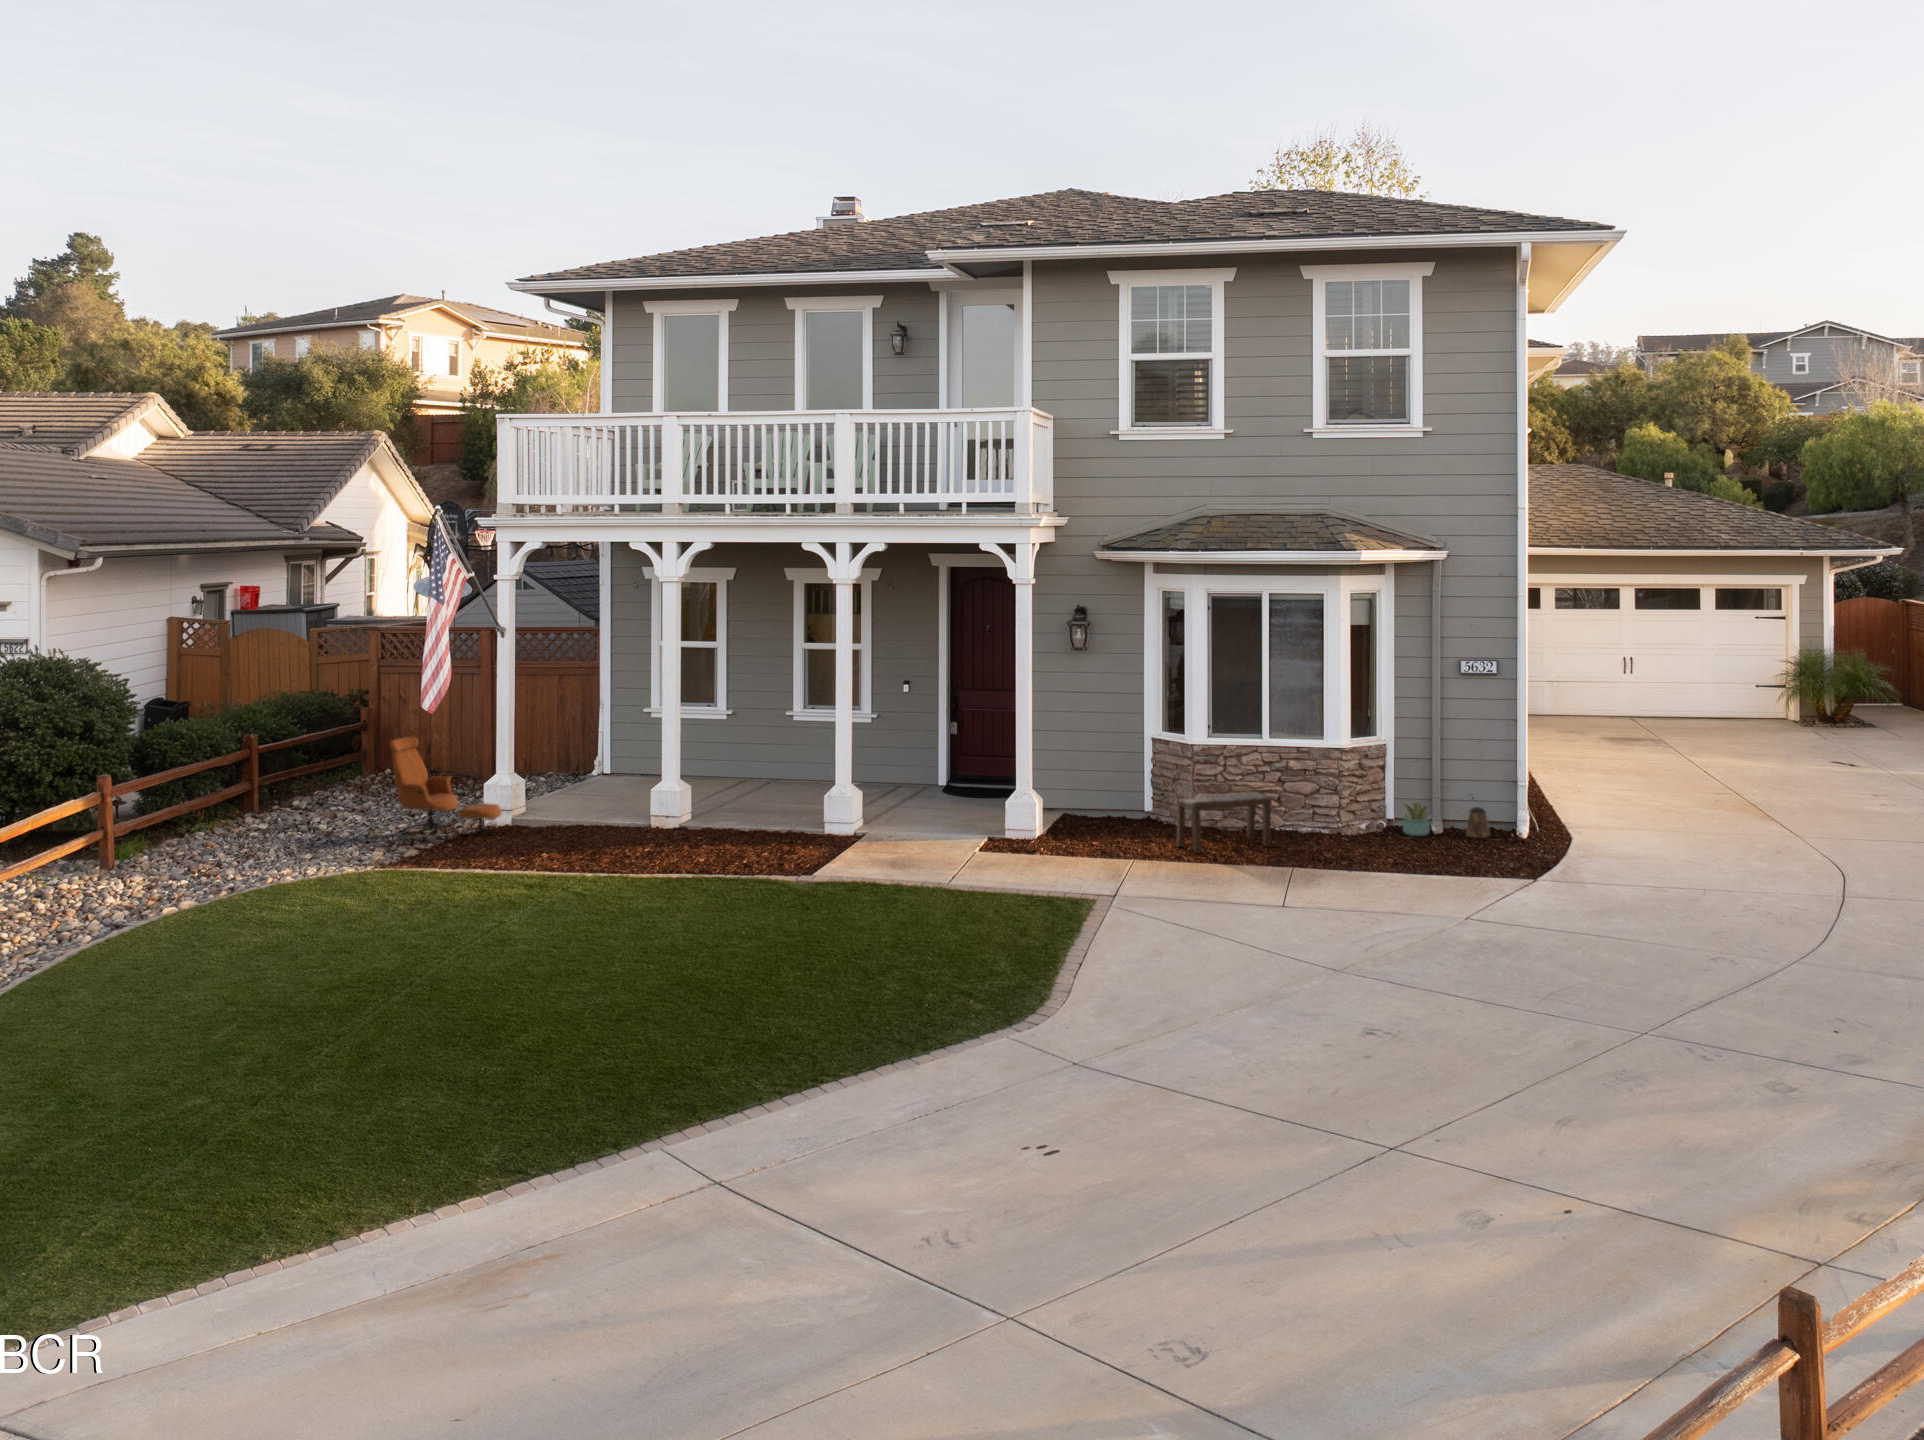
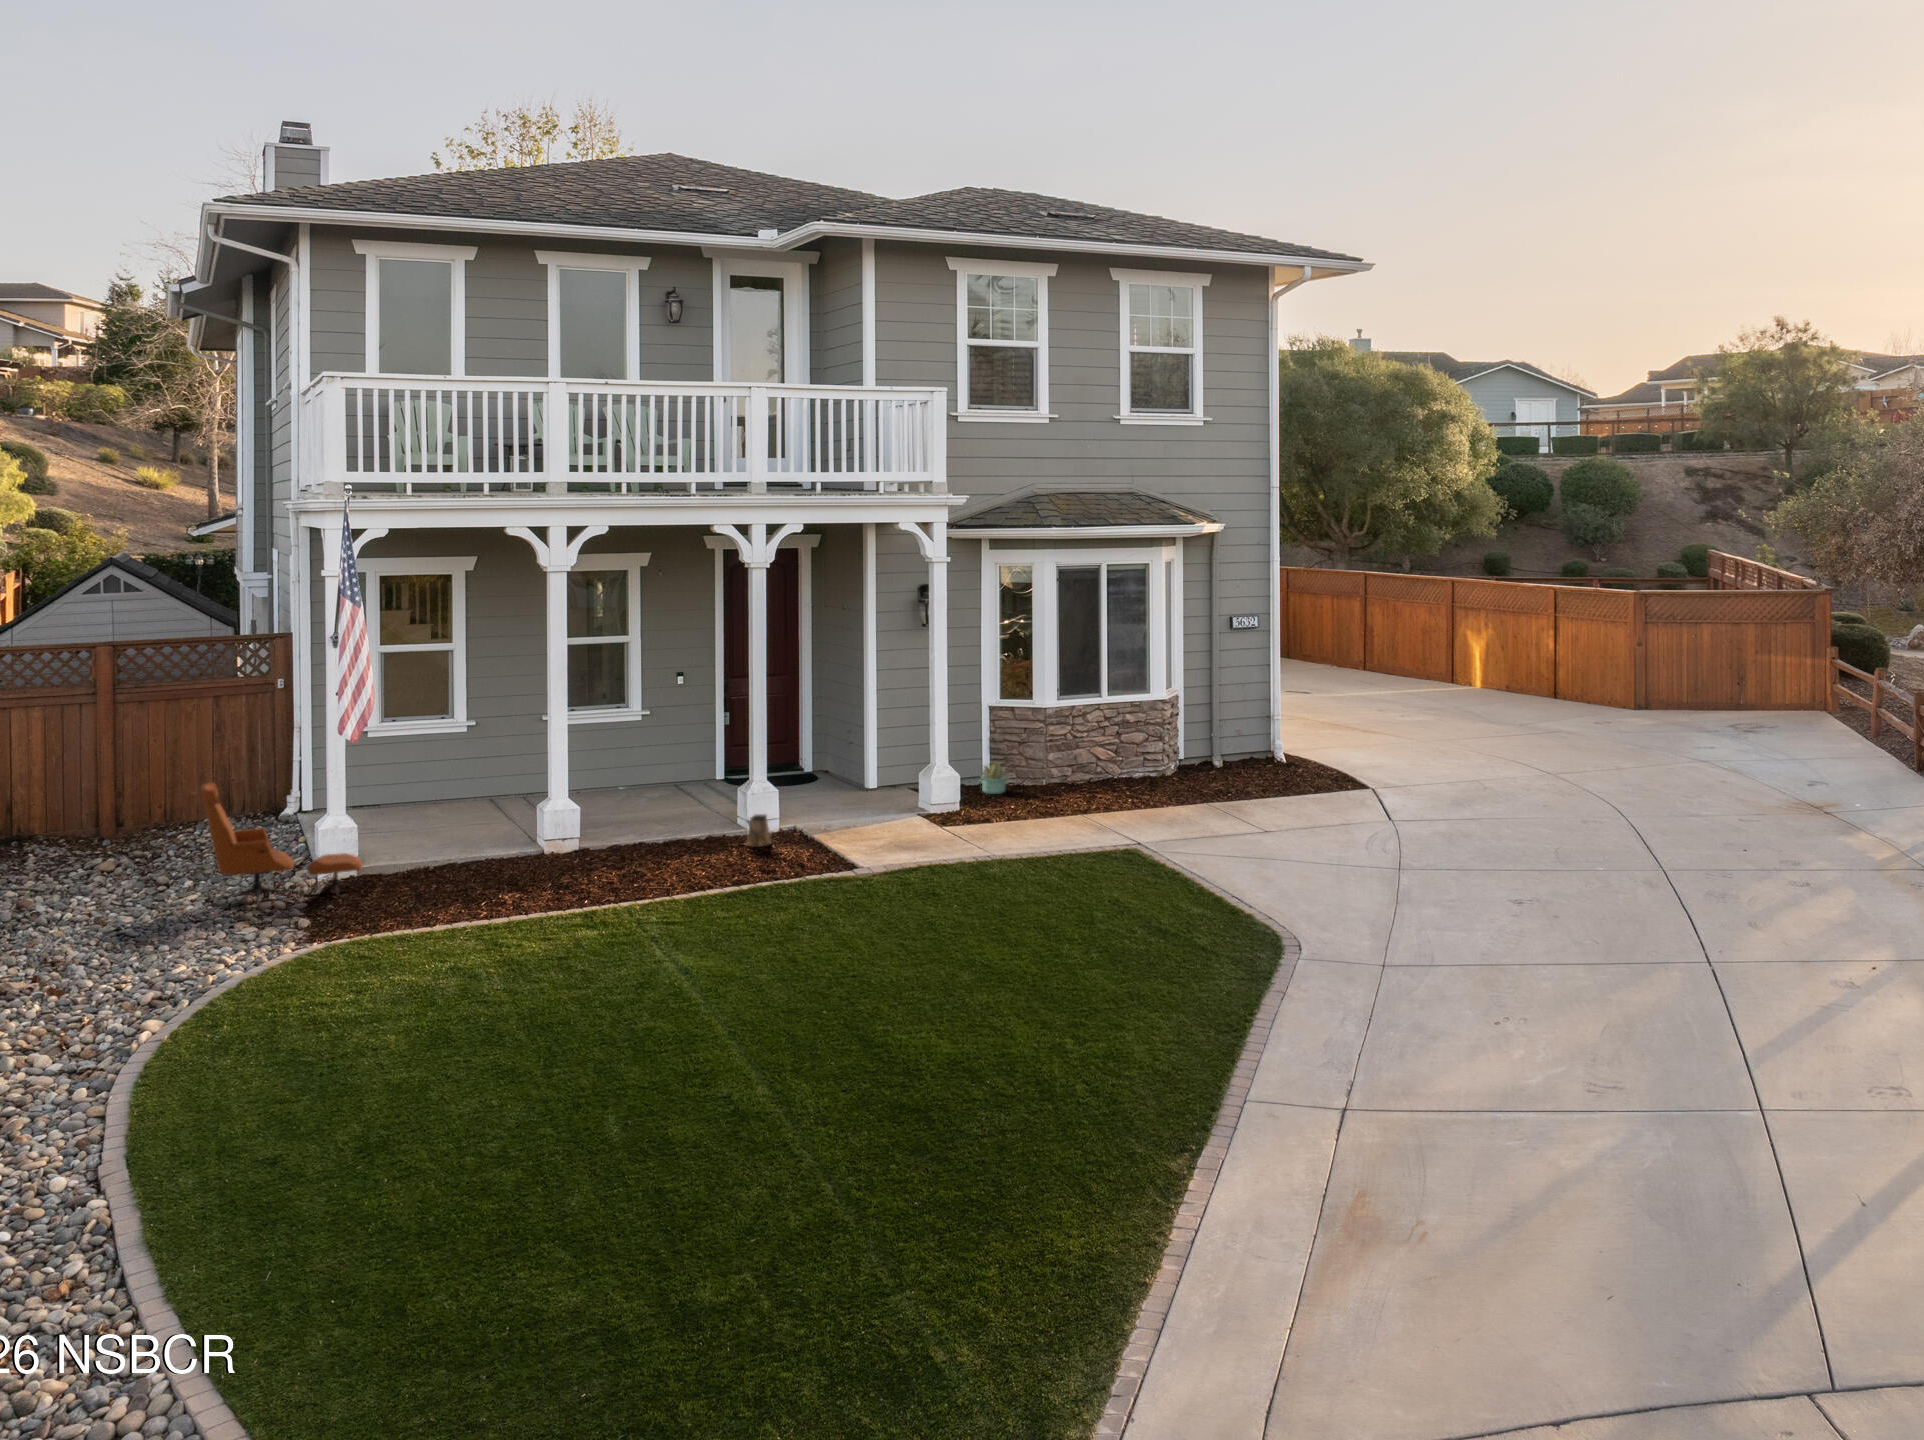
bench: present [1177,792,1272,854] -> none [1058,745,1129,805]
decorative plant: present [1400,802,1436,836] -> present [979,763,1010,794]
watering can: present [1466,807,1491,838] -> present [746,814,771,847]

